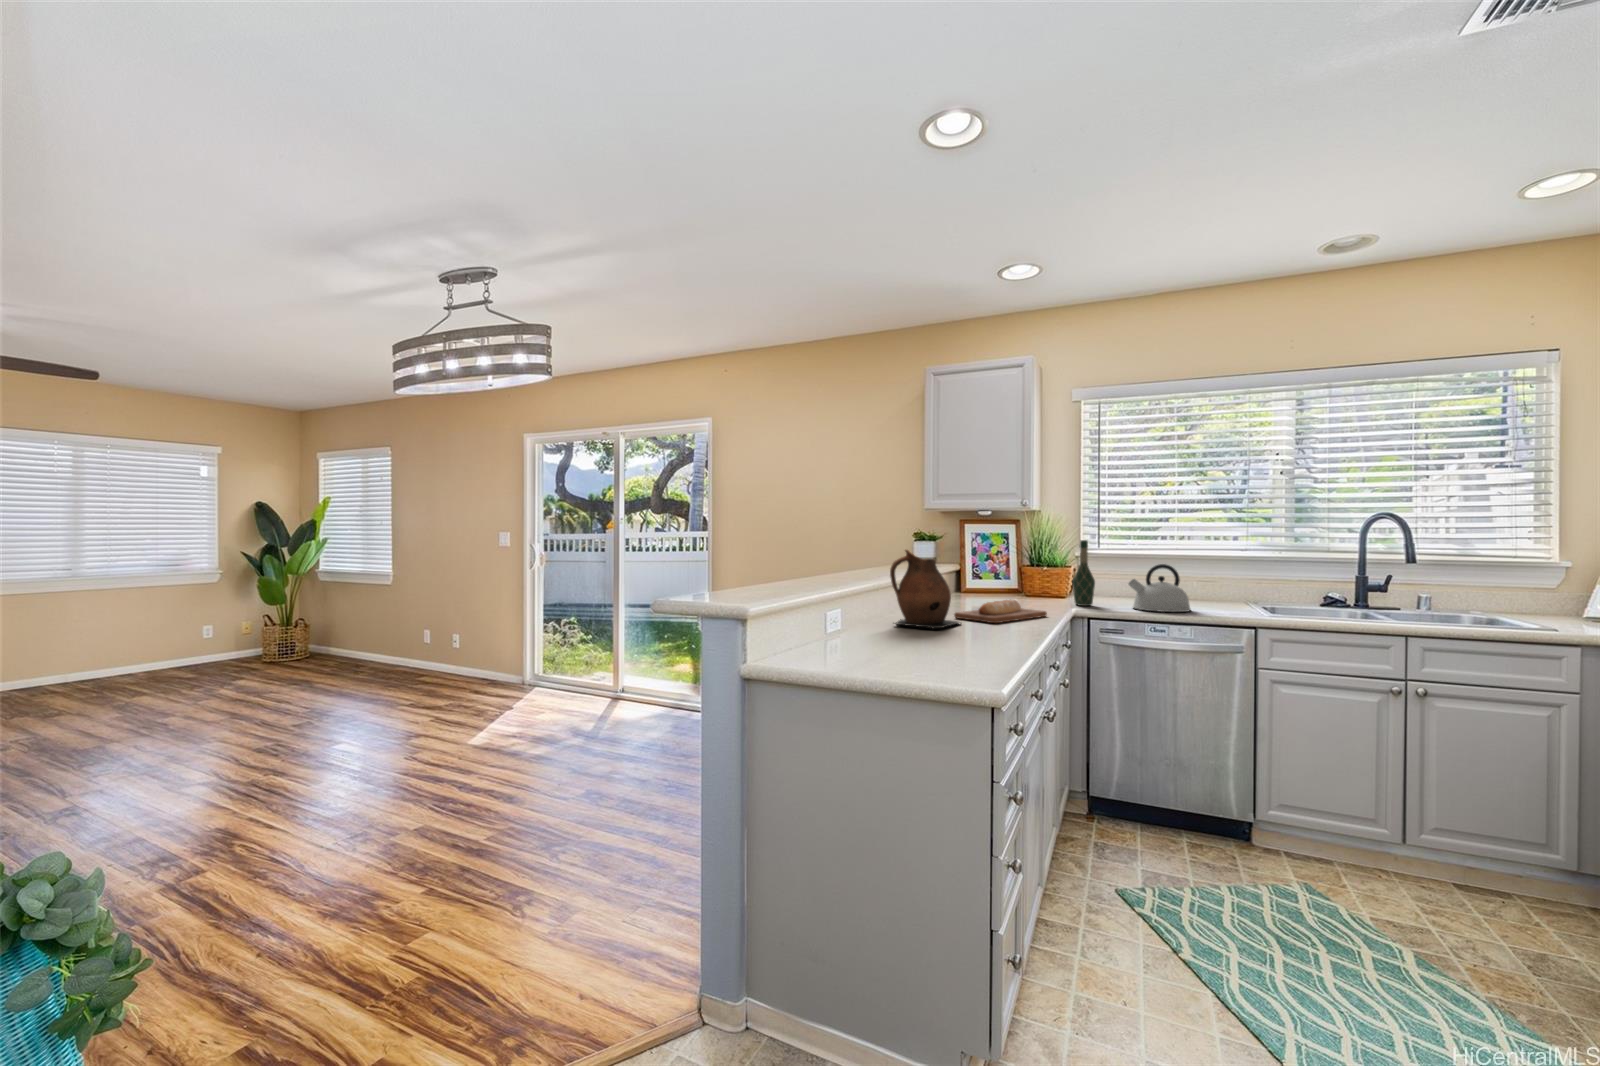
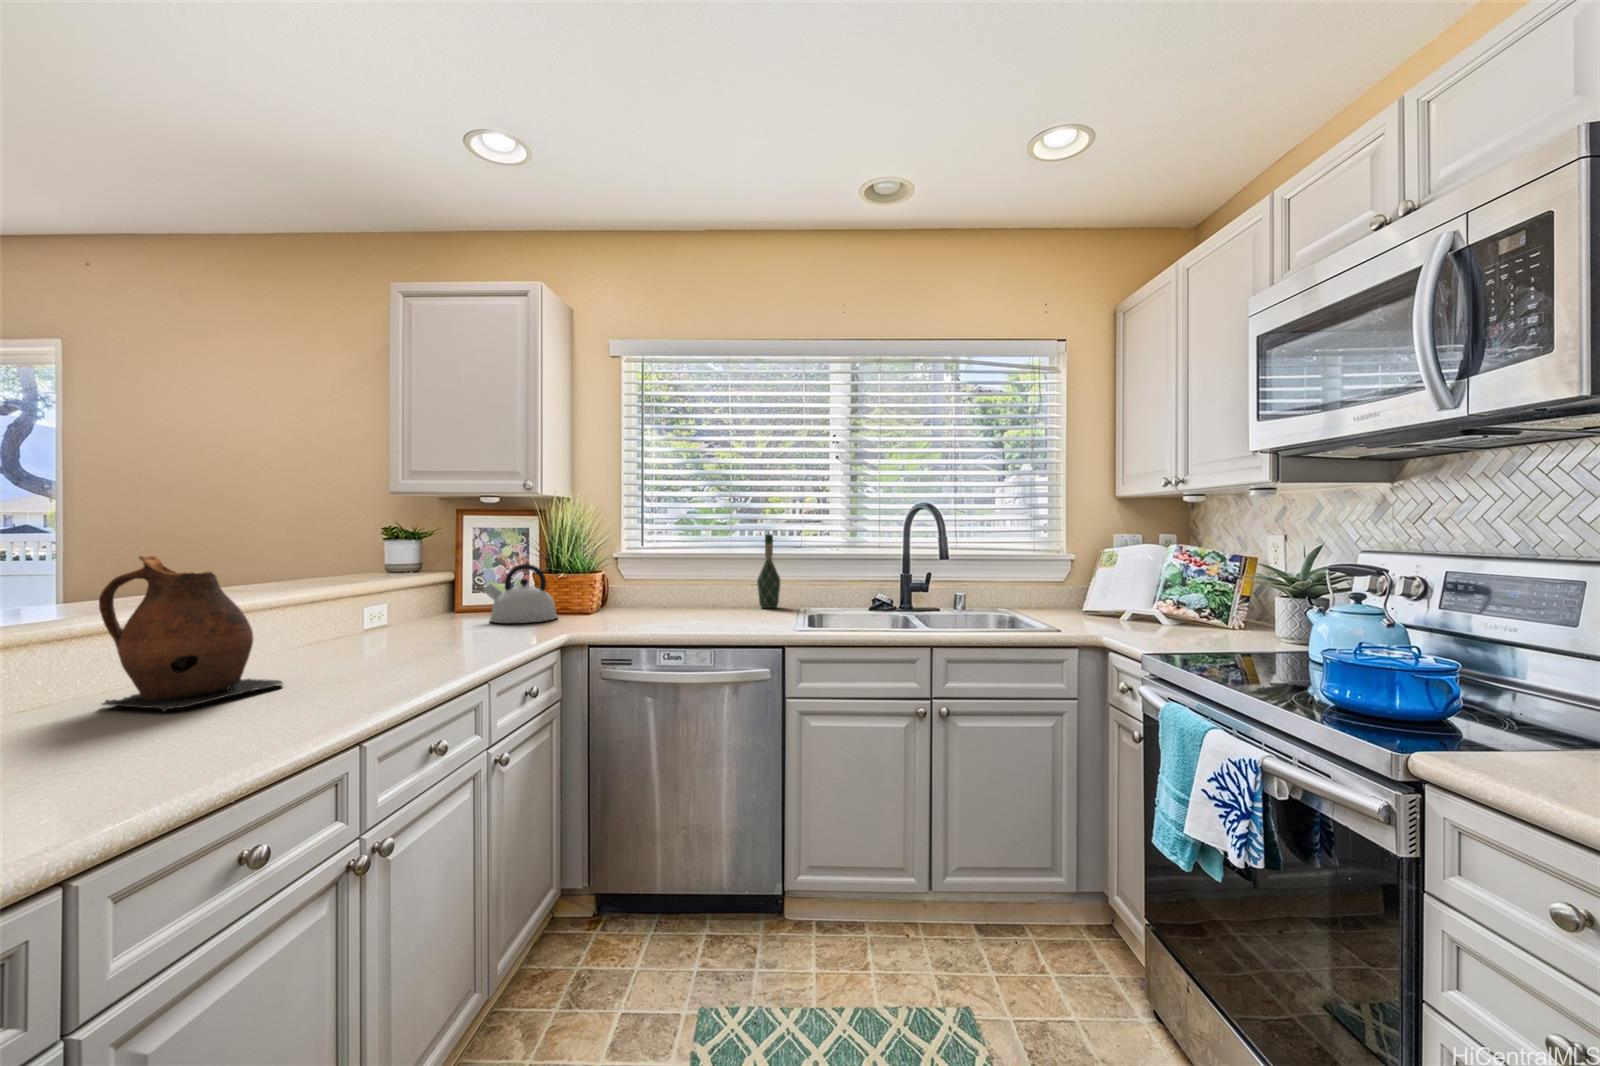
wine bottle: present [1072,540,1095,606] -> present [757,534,780,608]
kettle: present [1128,564,1191,612] -> present [483,564,558,623]
bread loaf: present [954,599,1047,623] -> none [308,630,492,679]

